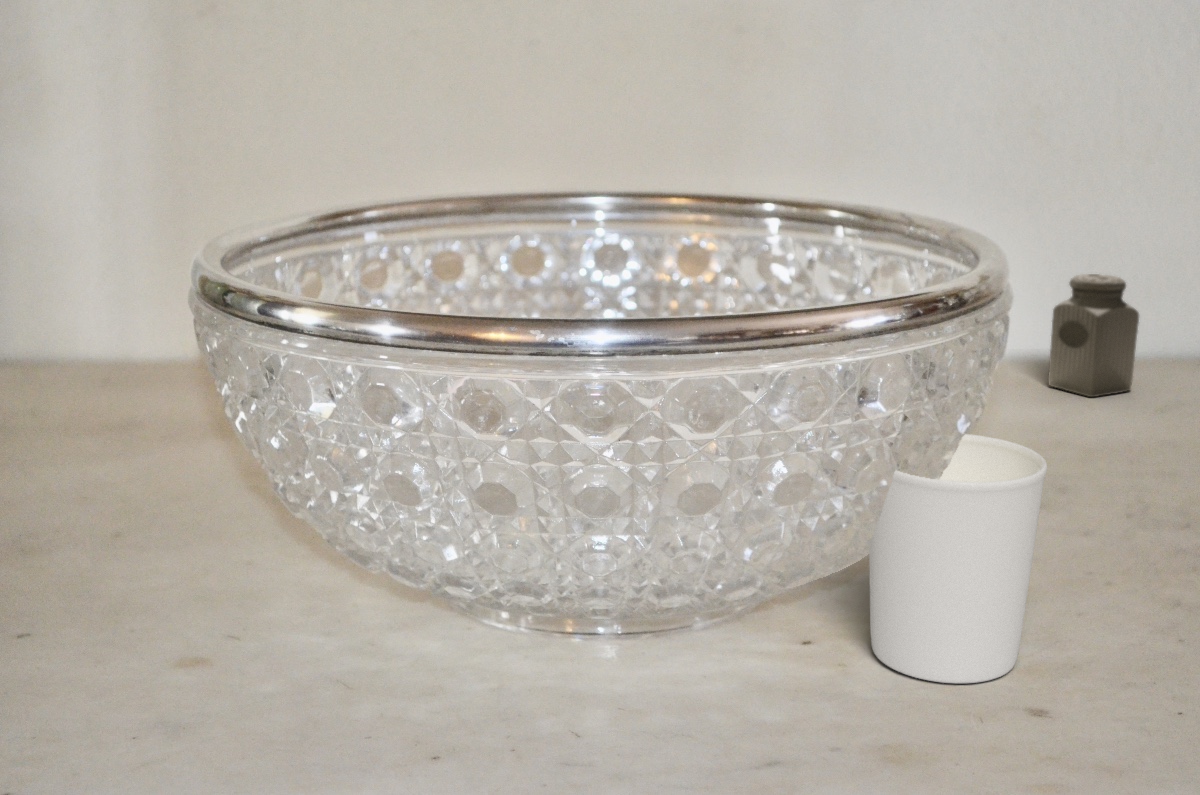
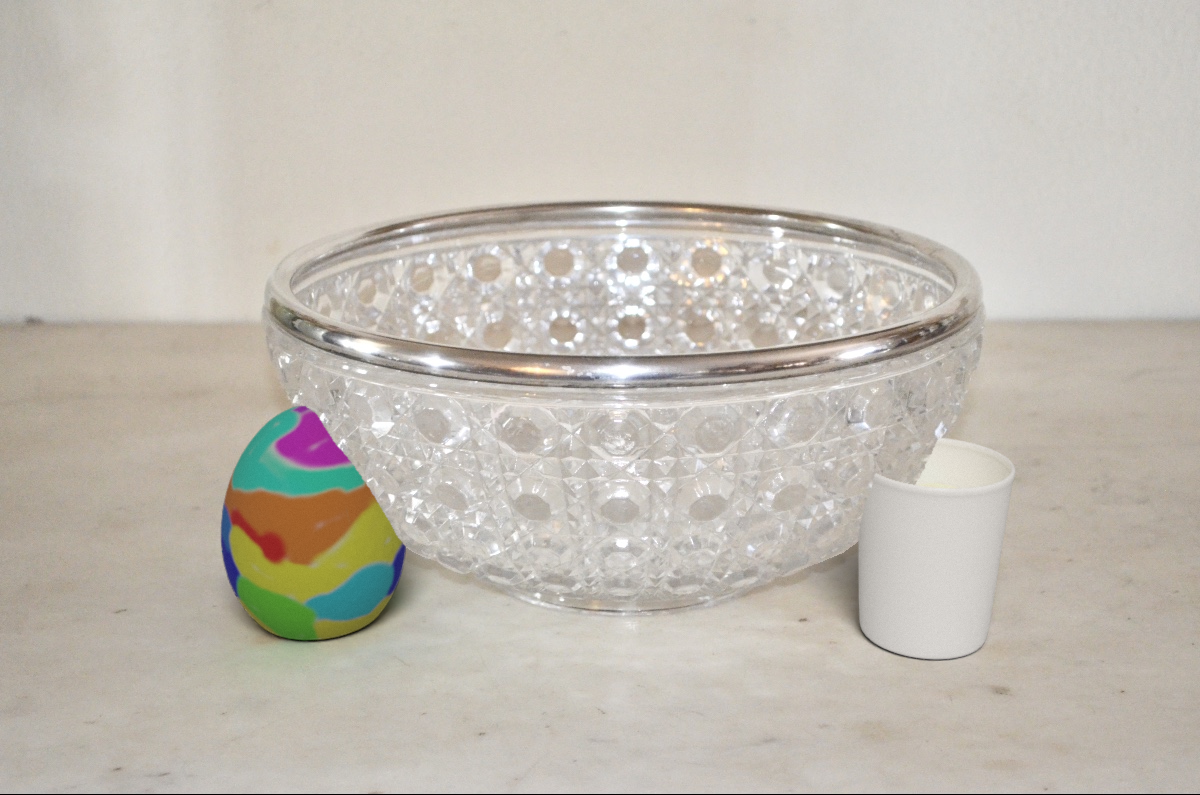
salt shaker: present [1048,274,1139,397] -> none [1024,265,1107,376]
decorative egg: none [138,395,351,666] -> present [221,406,406,640]

